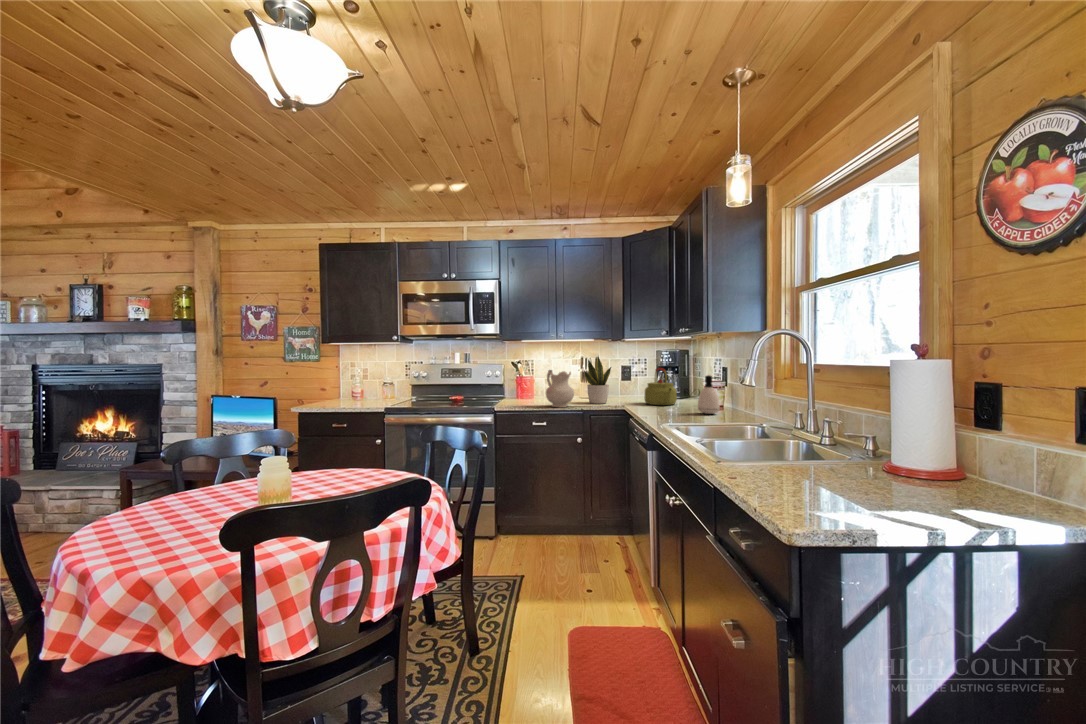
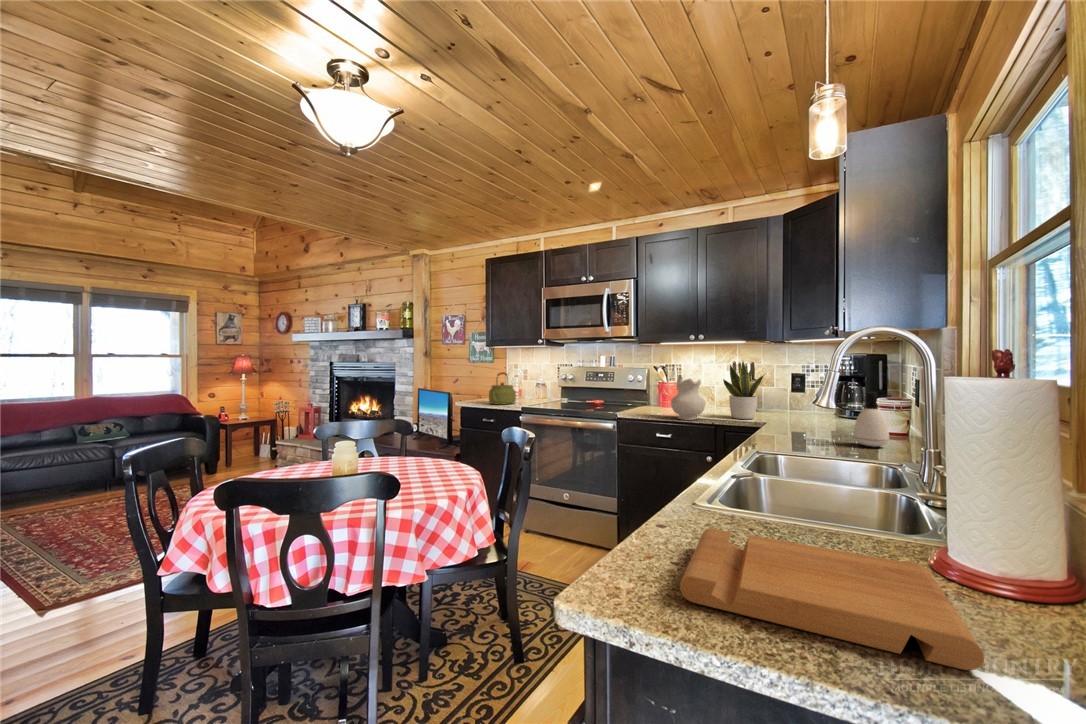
kettle: present [644,368,677,405] -> present [489,372,516,405]
cutting board: none [748,464,943,507] -> present [680,529,984,670]

